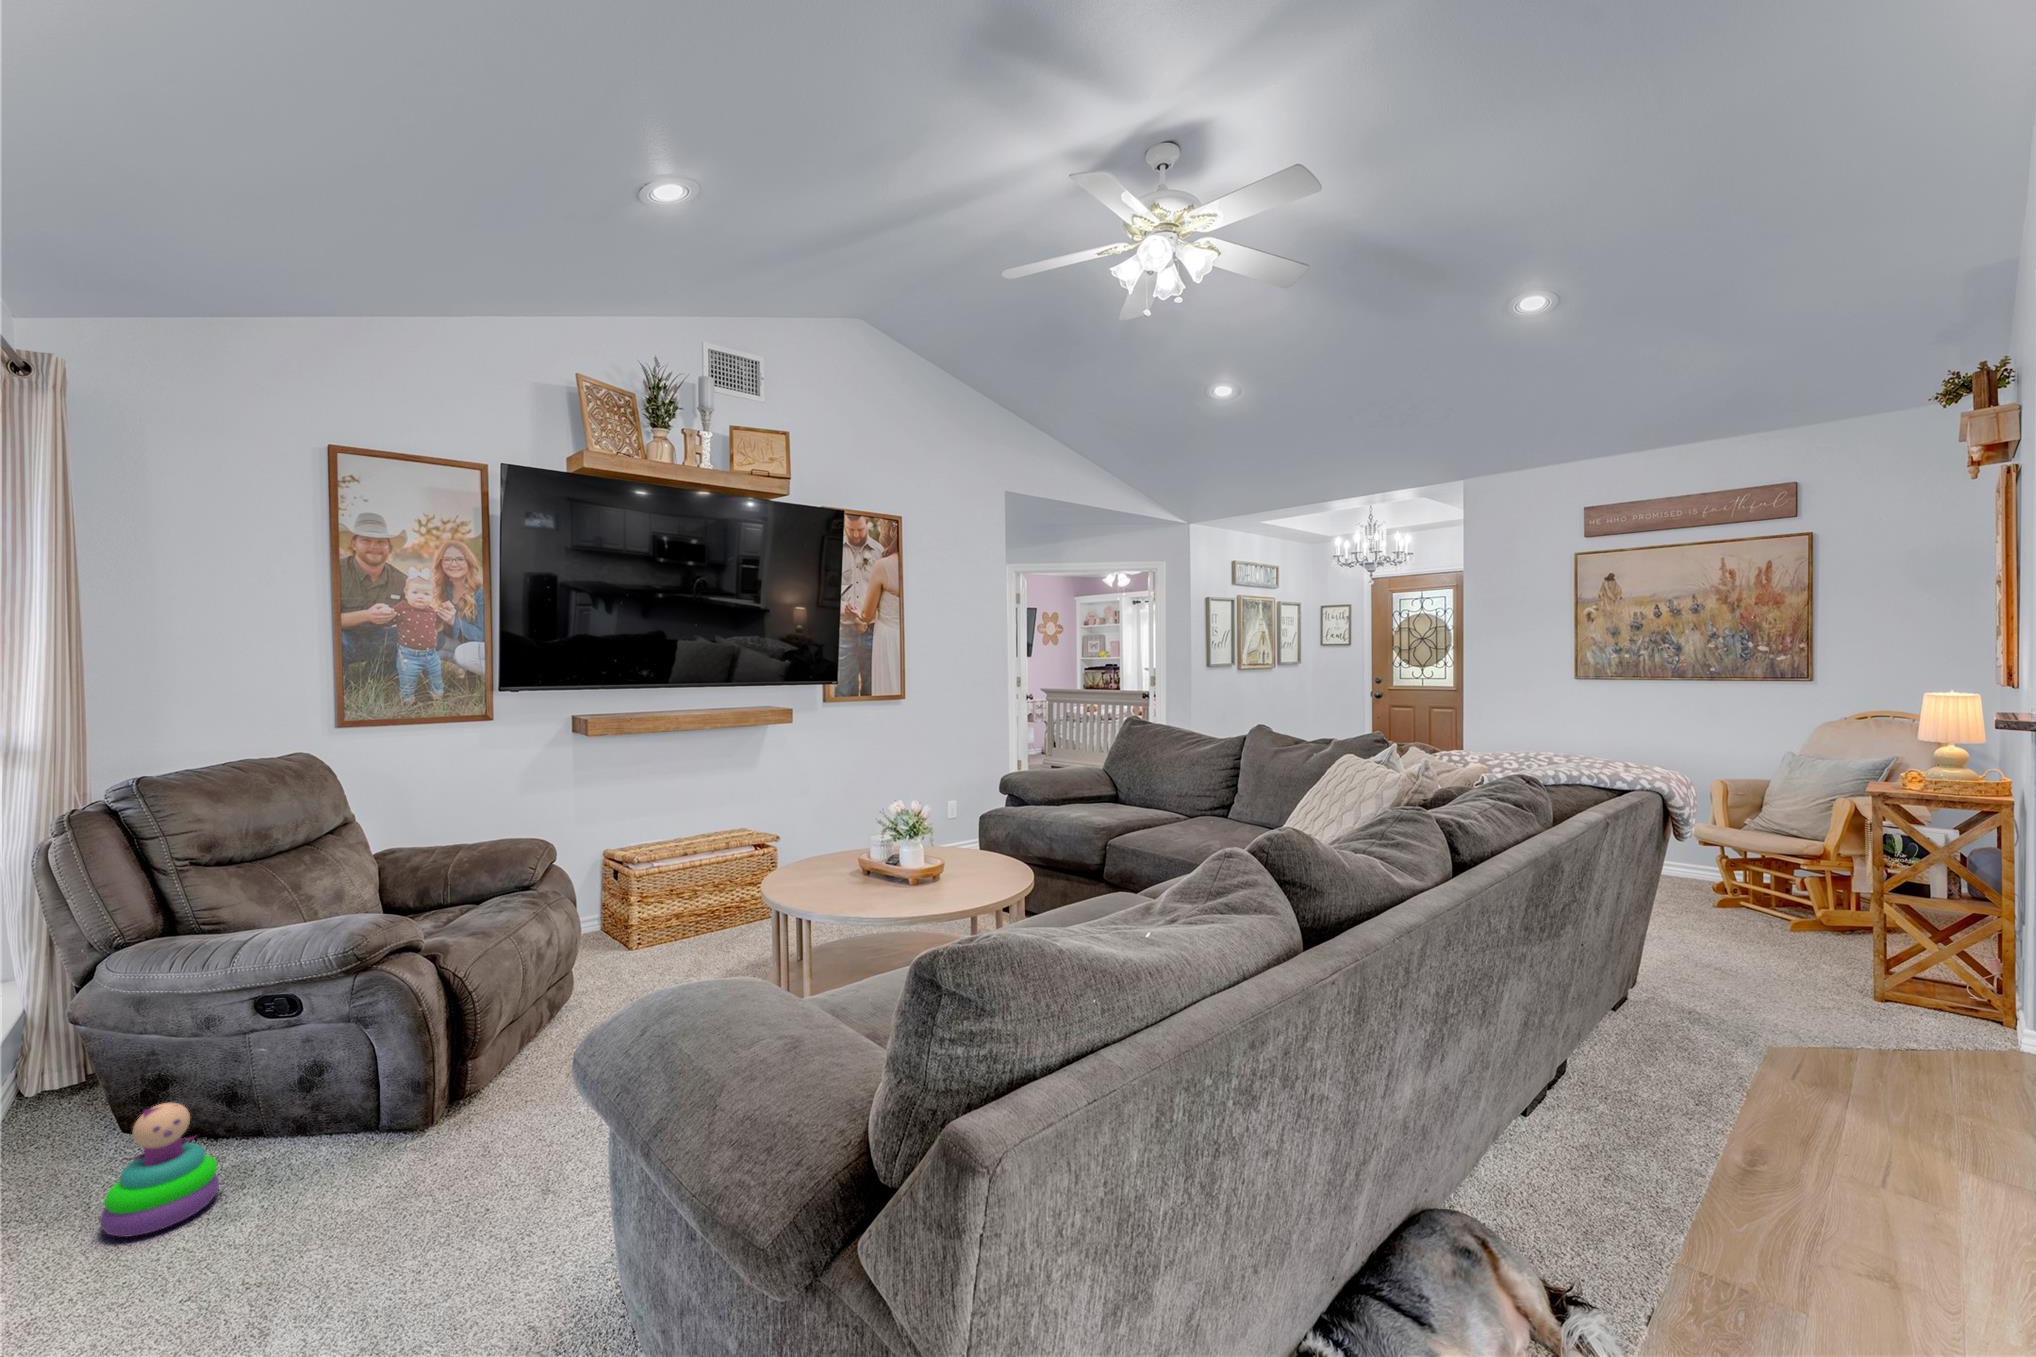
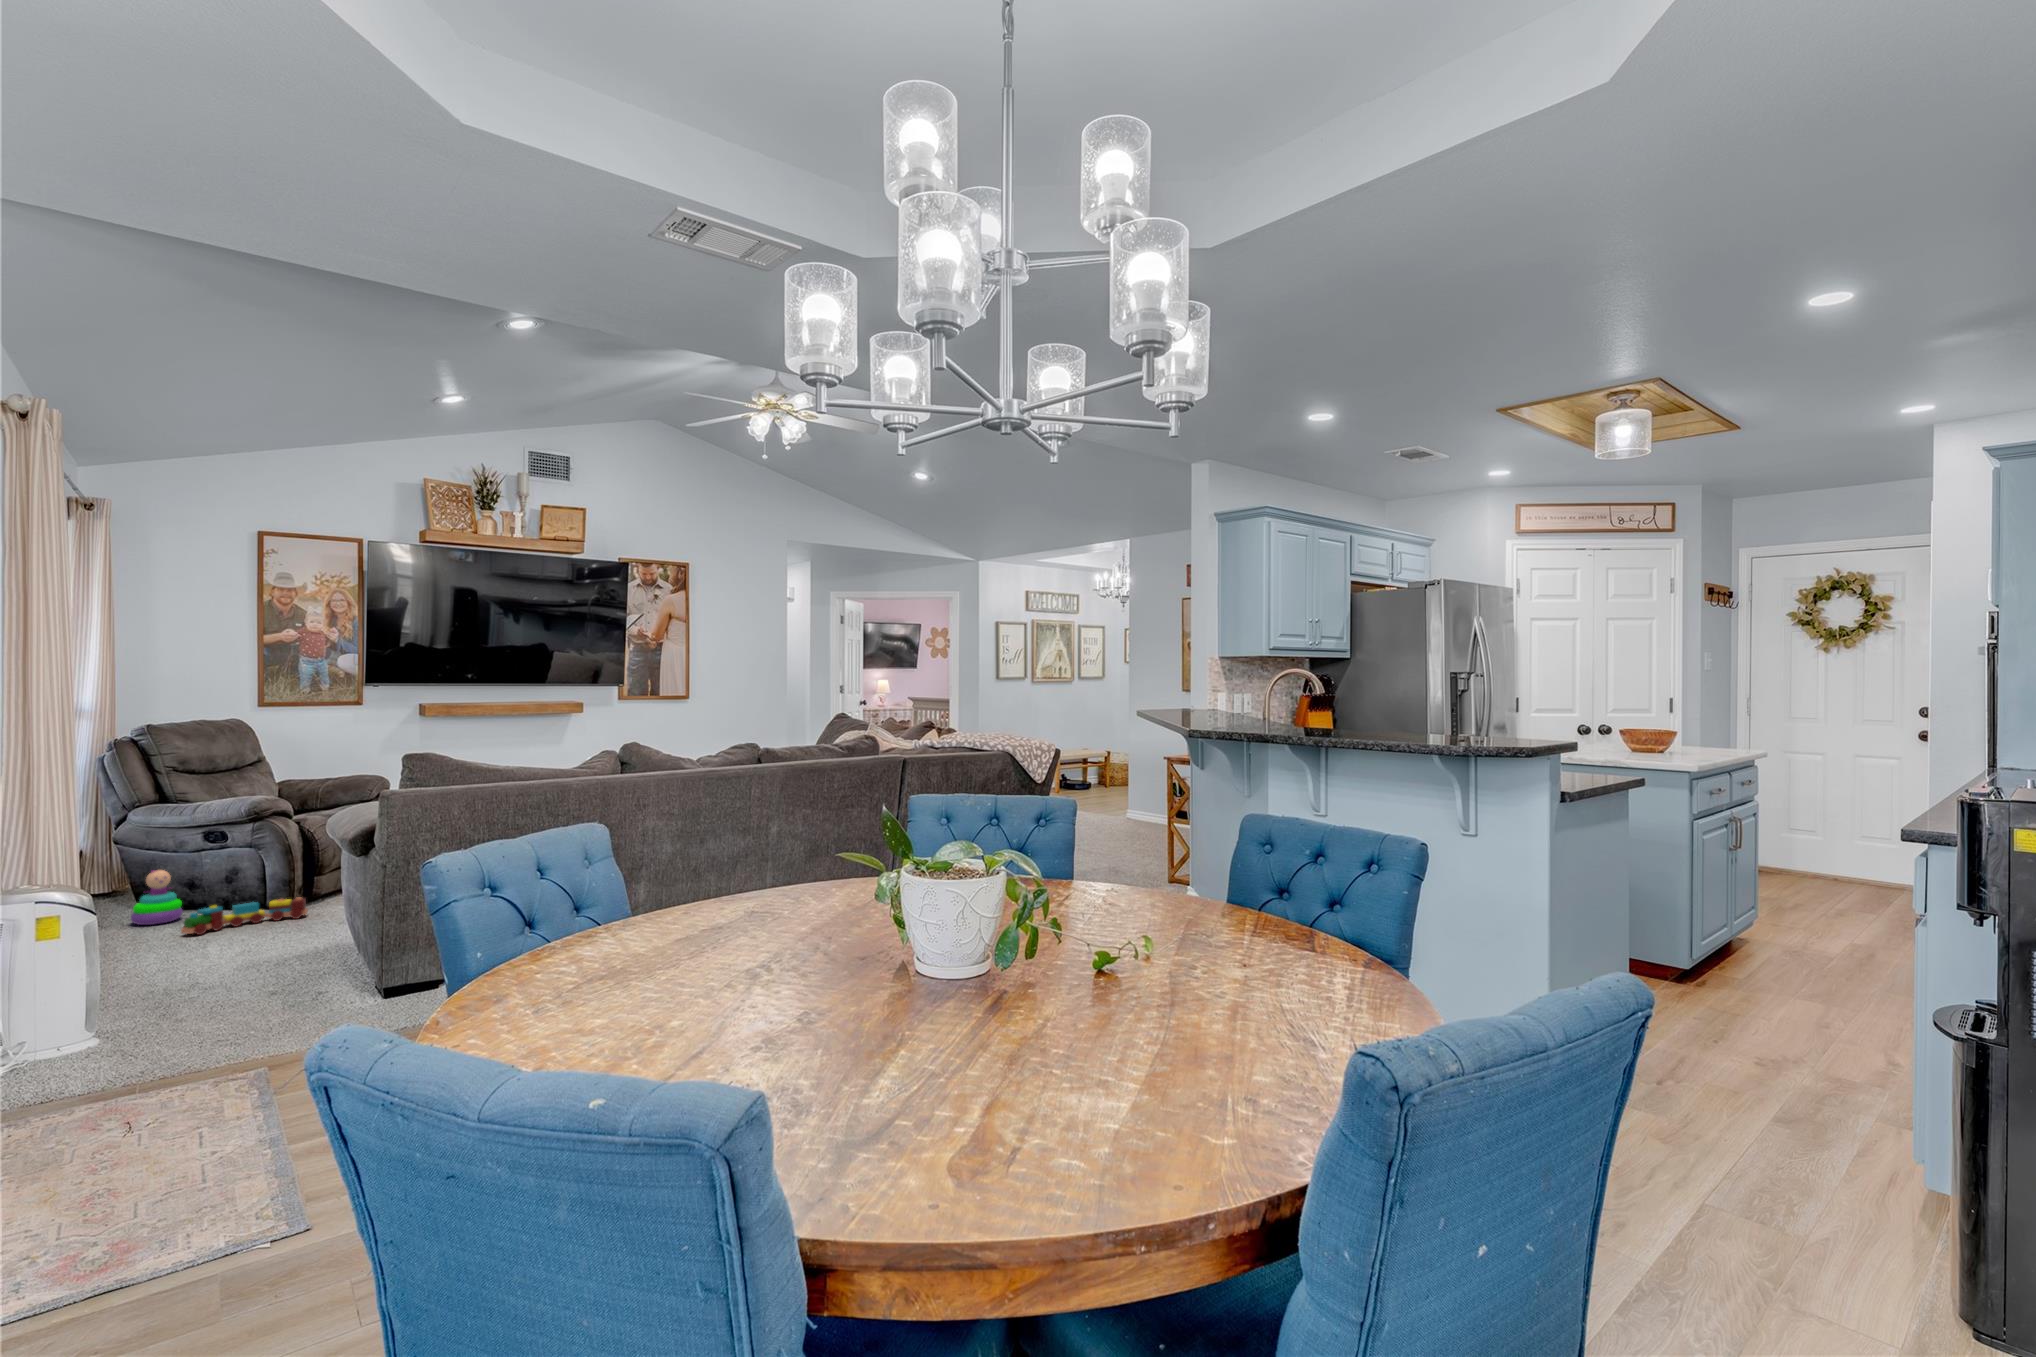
toy train: none [217,1132,485,1286] -> present [181,897,308,935]

